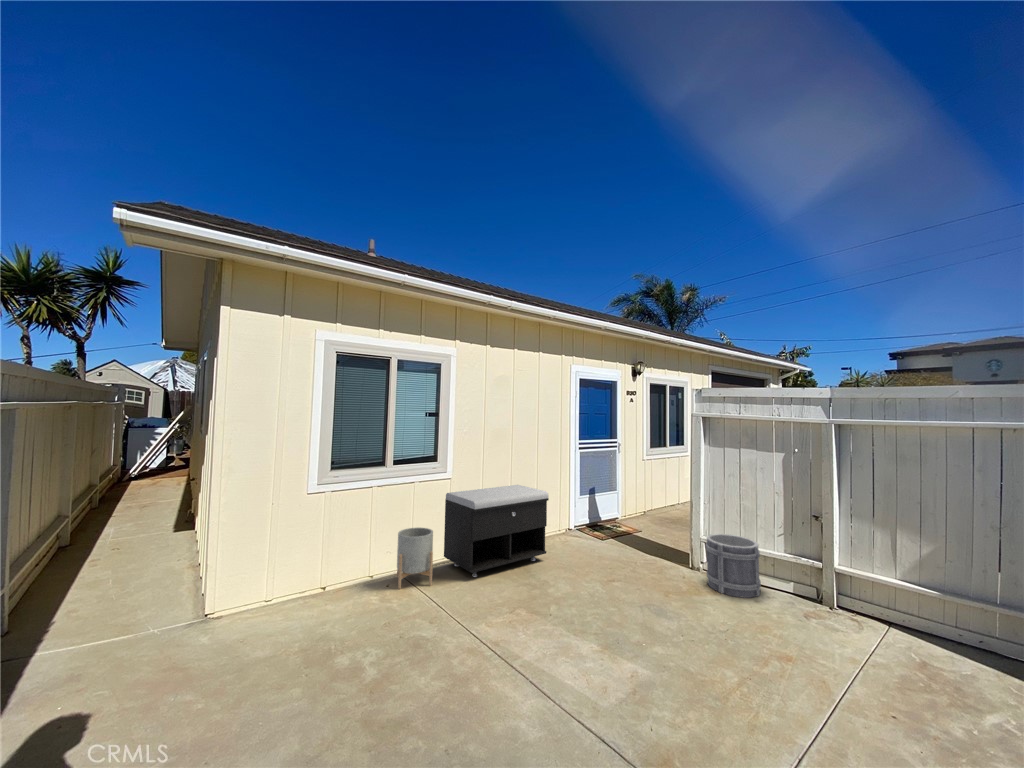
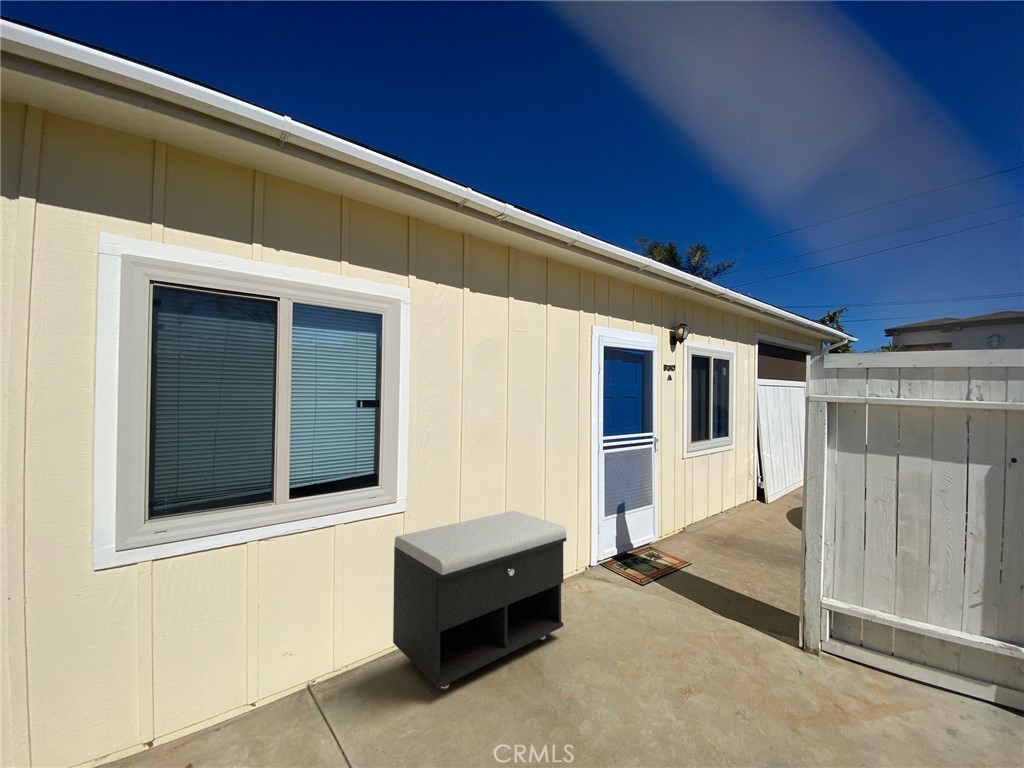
planter: present [397,528,433,589] -> none [297,604,368,736]
bucket: present [706,534,761,598] -> none [843,599,955,728]

